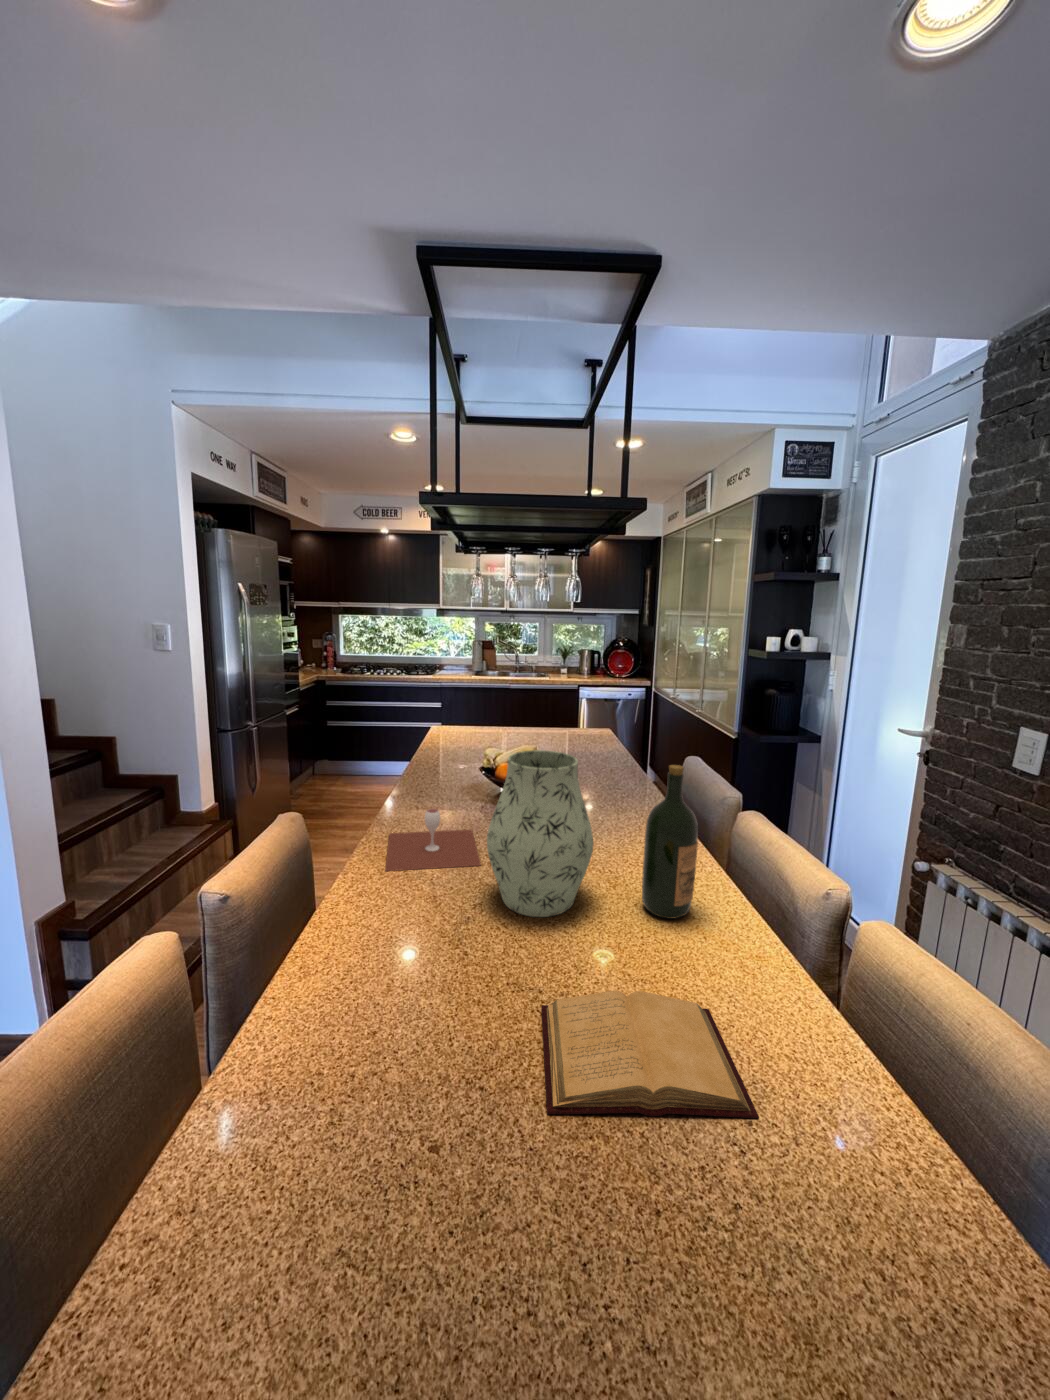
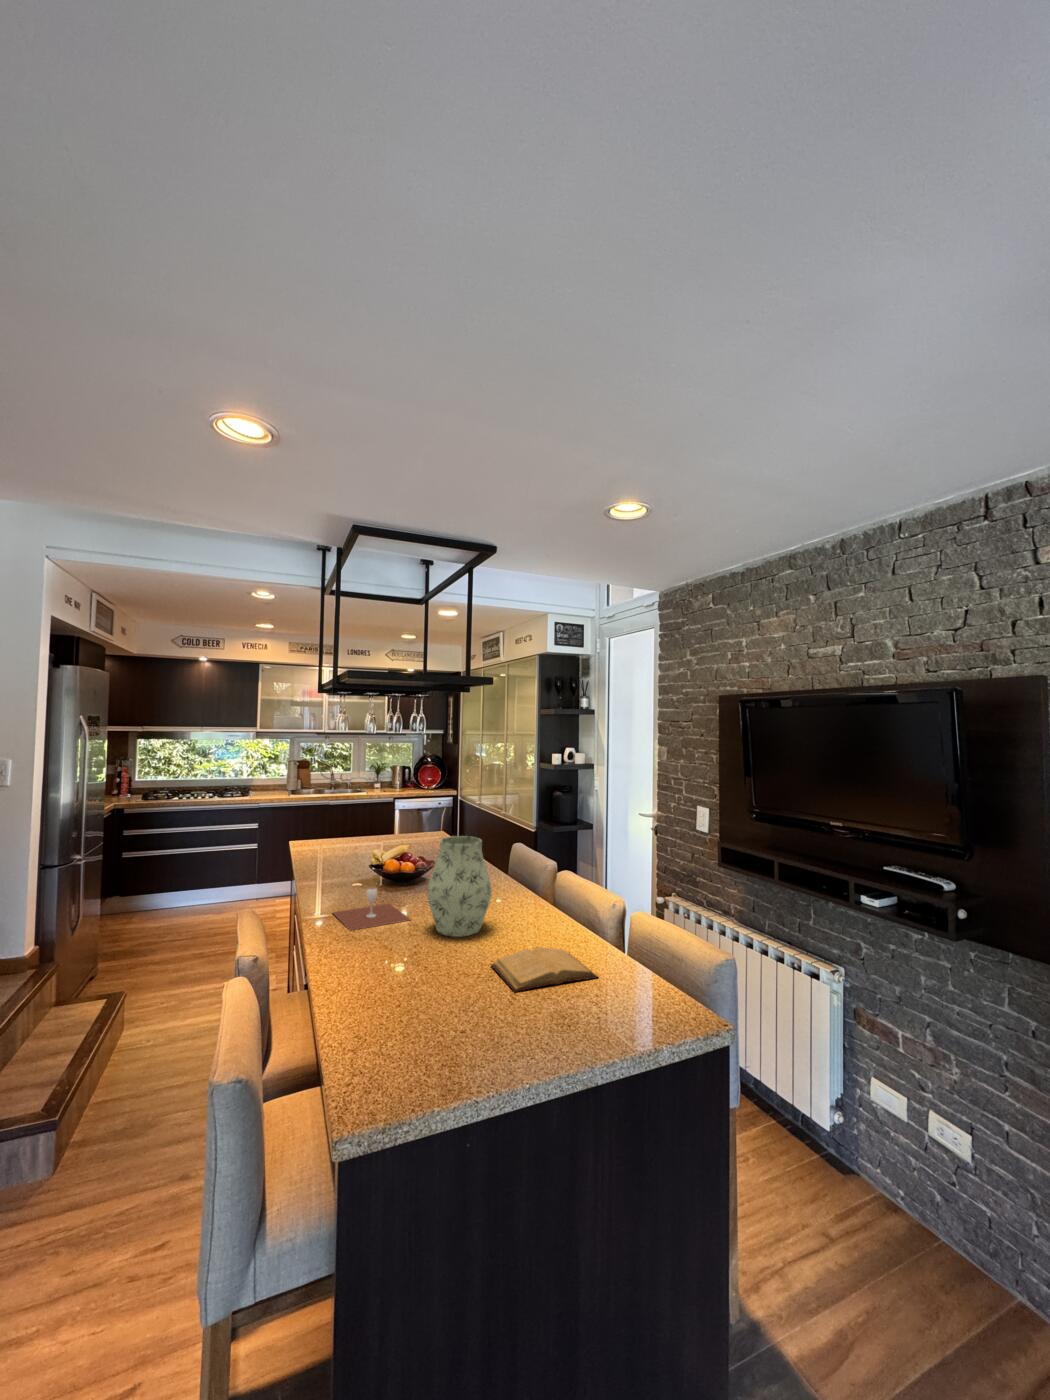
wine bottle: present [642,765,698,919] -> none [519,837,548,927]

